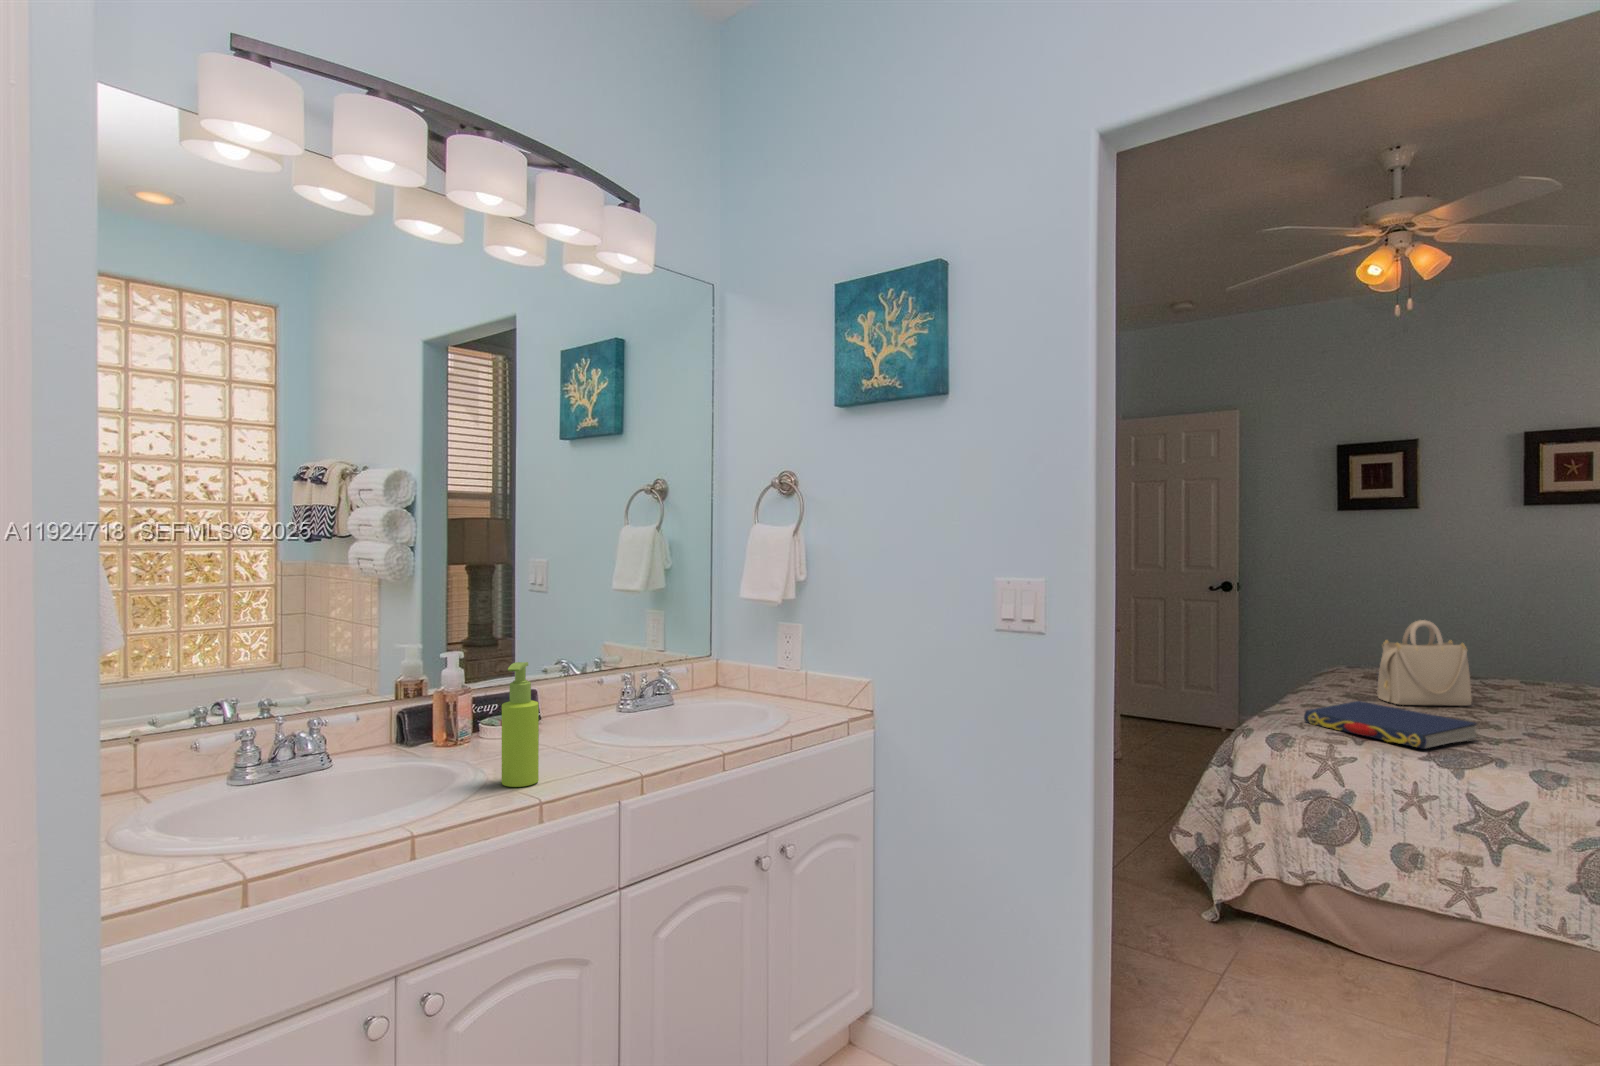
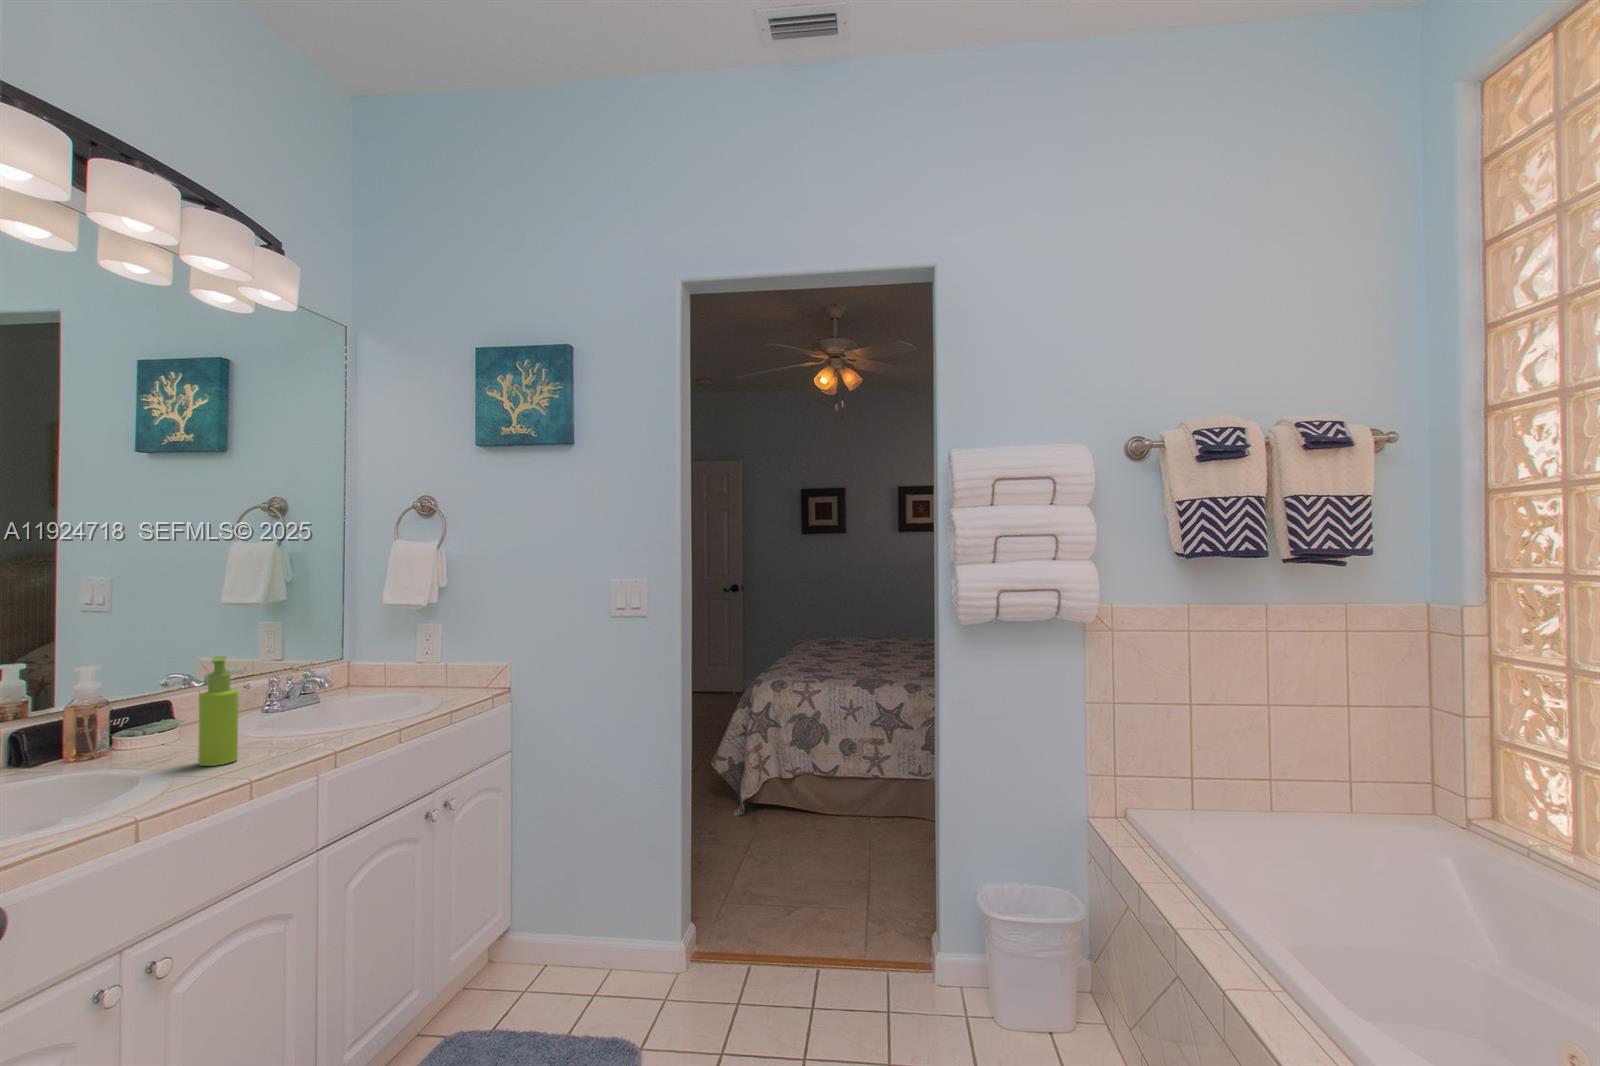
handbag: present [1377,620,1472,706] -> none [829,603,878,657]
book: present [1304,701,1477,749] -> none [790,656,882,680]

